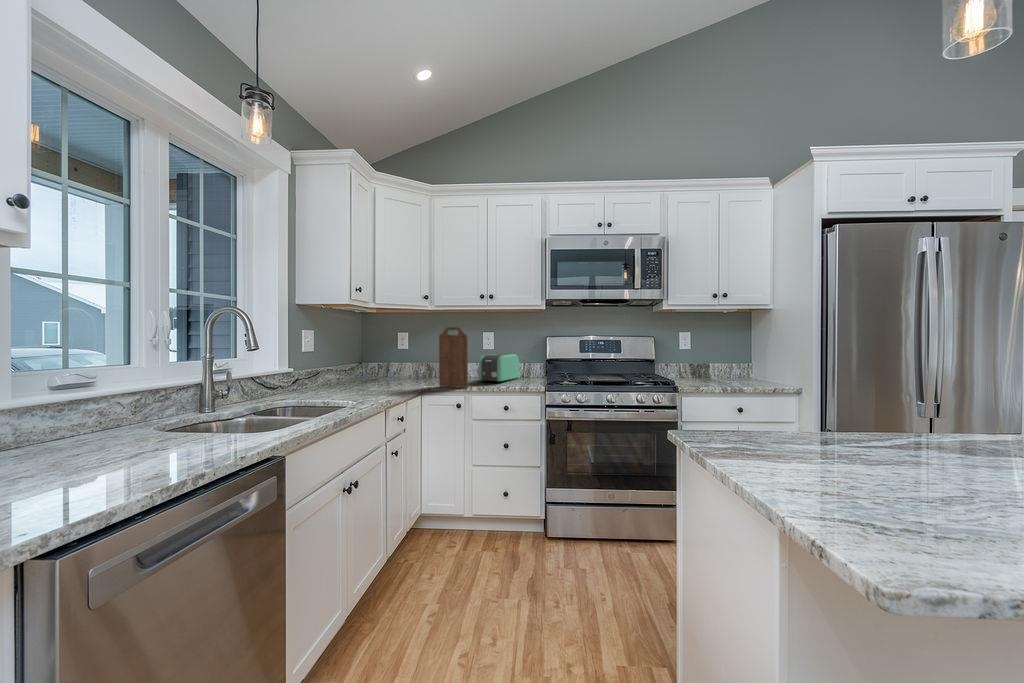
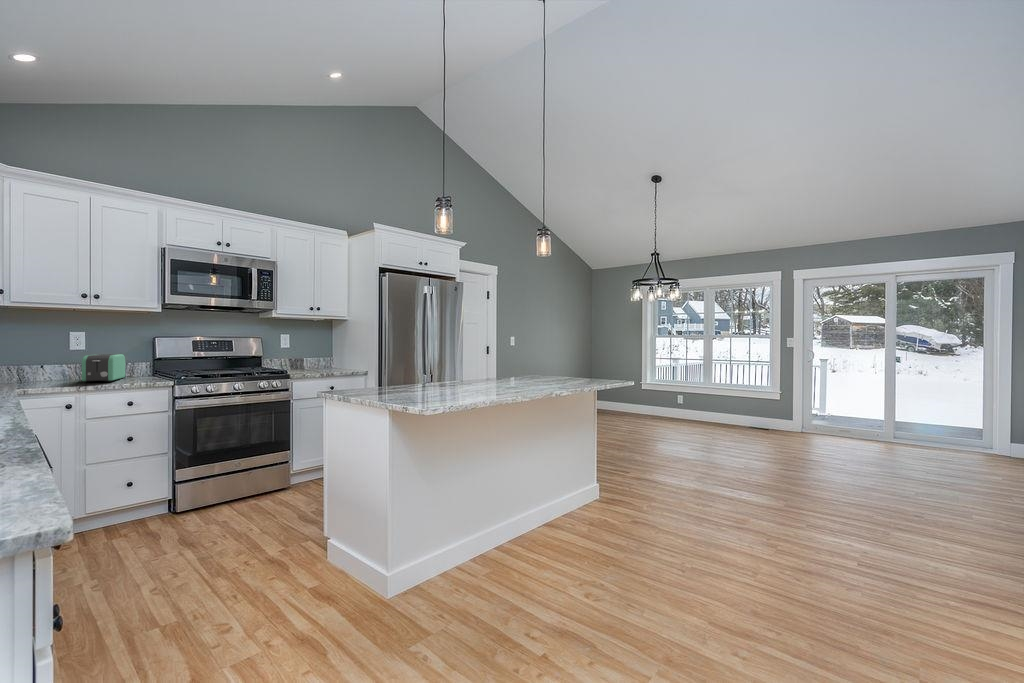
cutting board: present [439,327,468,388] -> none [33,326,79,389]

